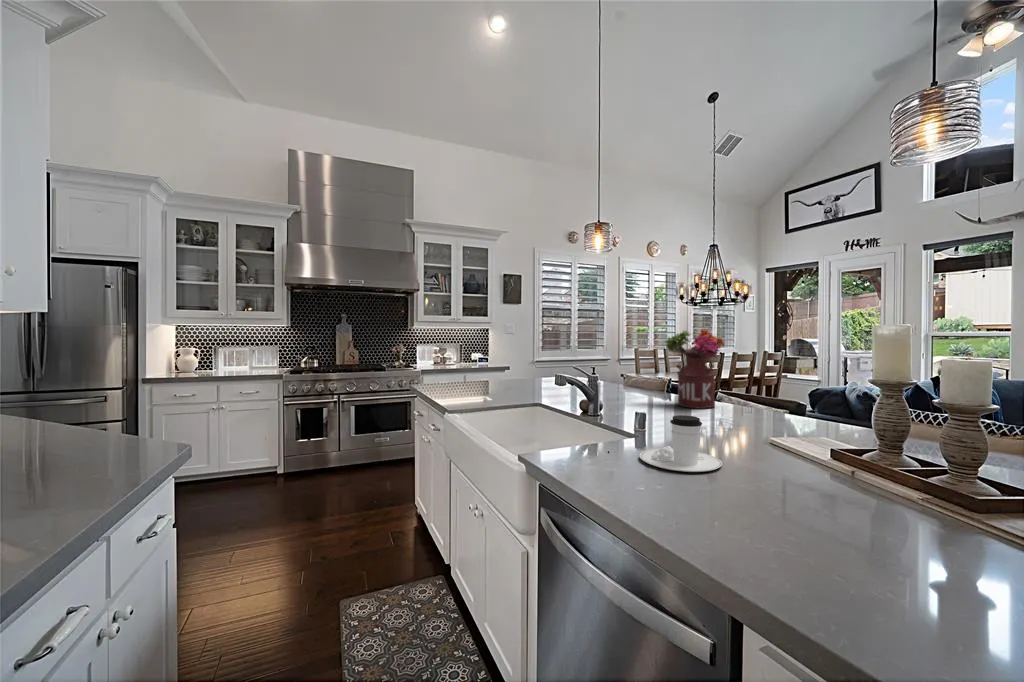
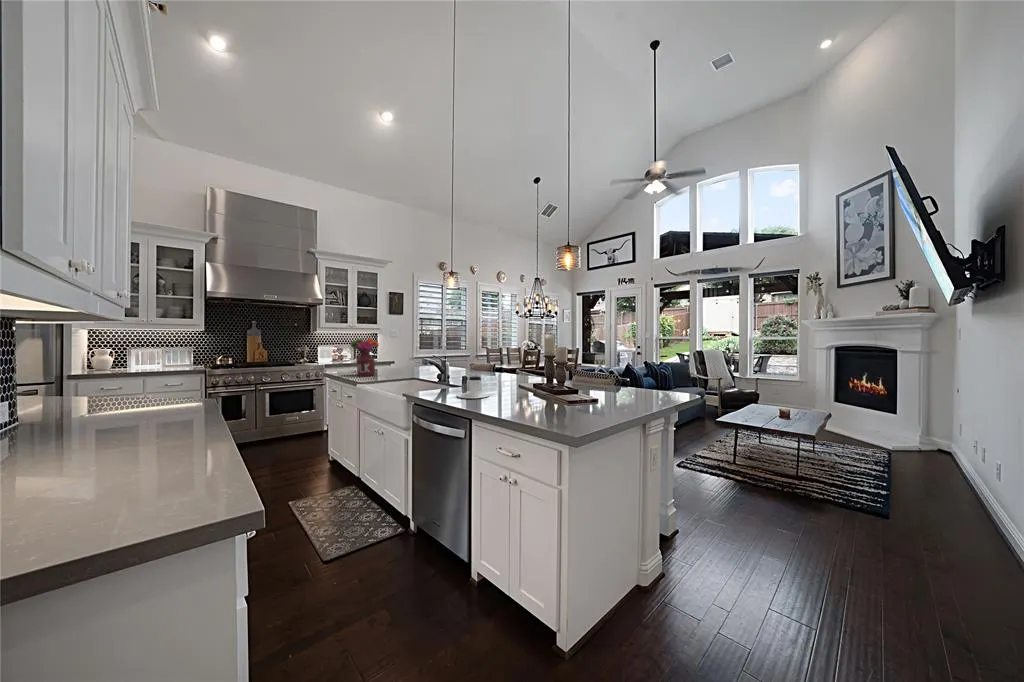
flower arrangement: present [666,329,725,409] -> present [351,338,379,376]

